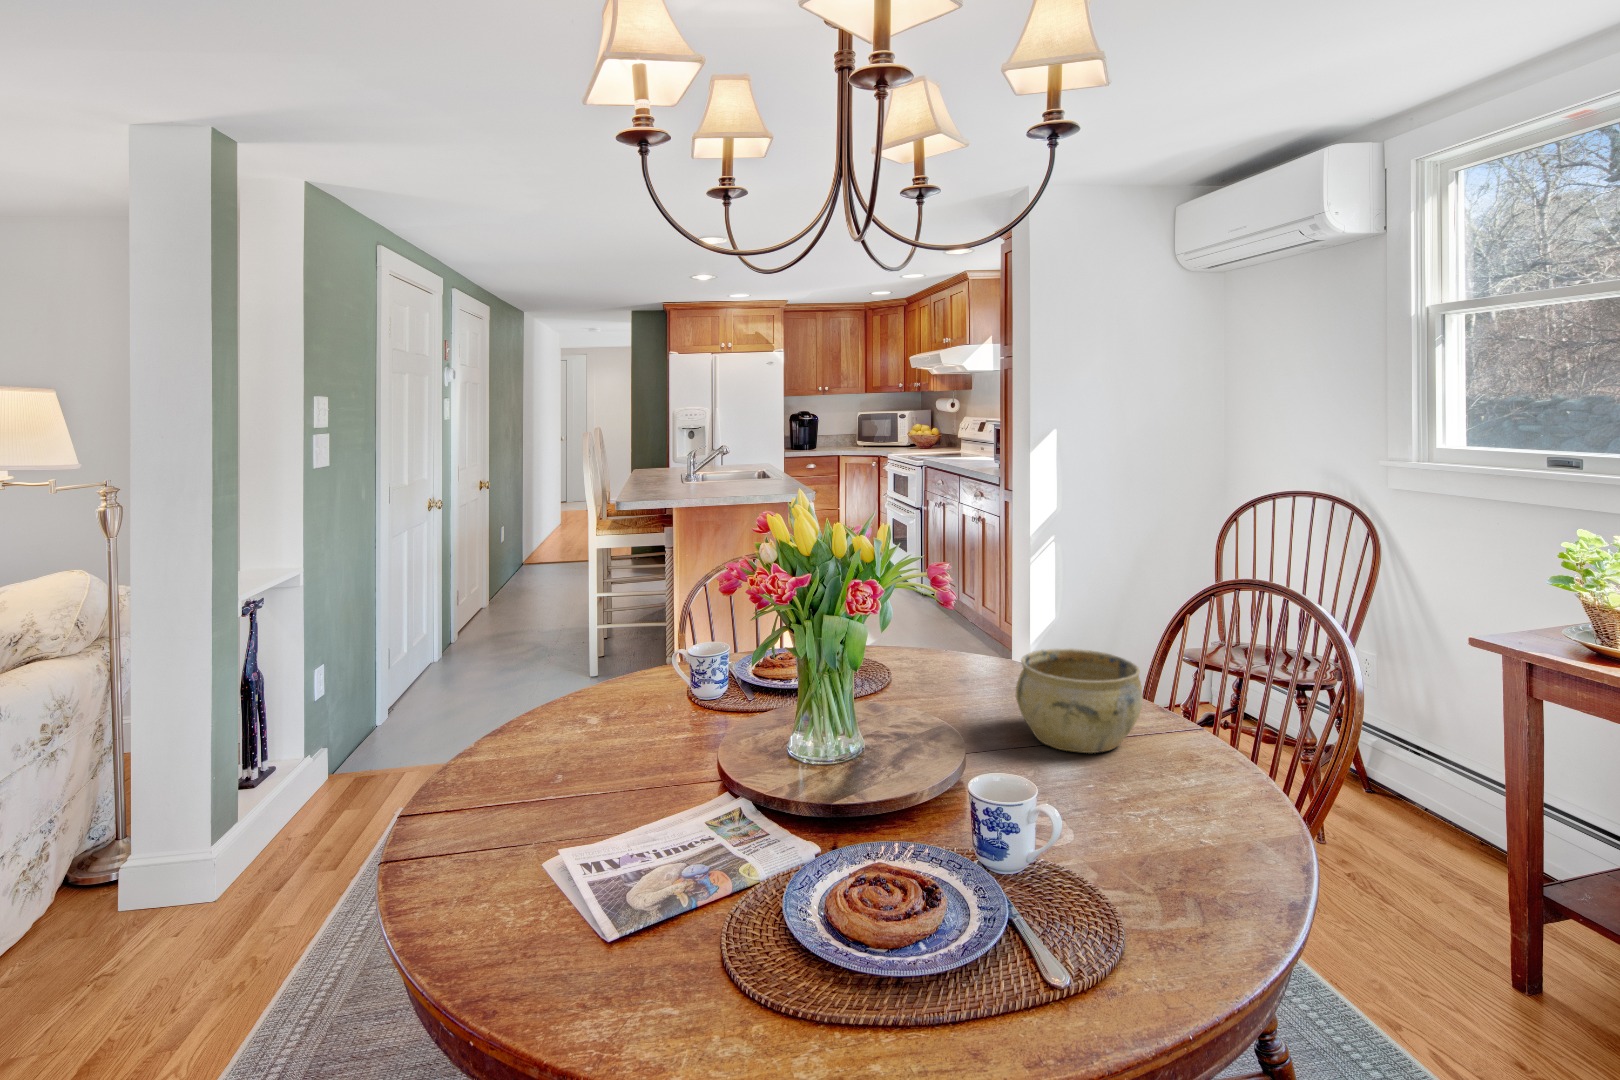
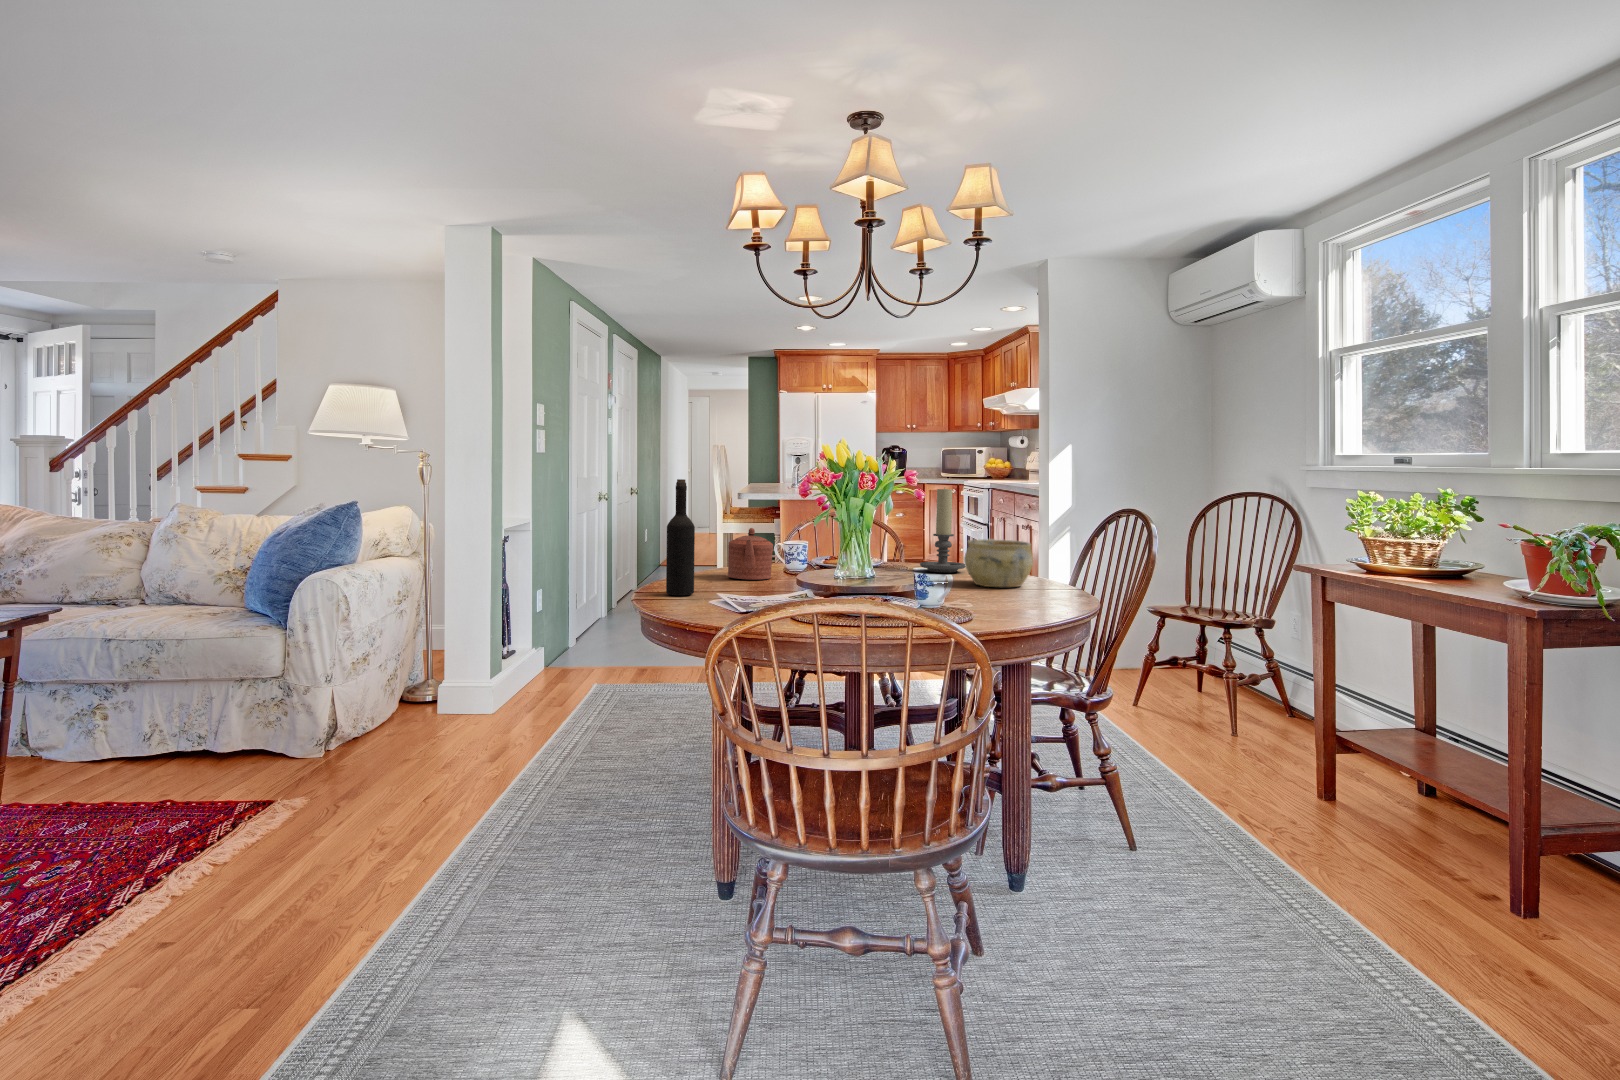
candle holder: none [915,544,990,687] -> present [920,488,965,572]
wine bottle: none [423,622,497,883] -> present [666,479,695,595]
teapot: none [583,655,667,759] -> present [728,528,773,580]

